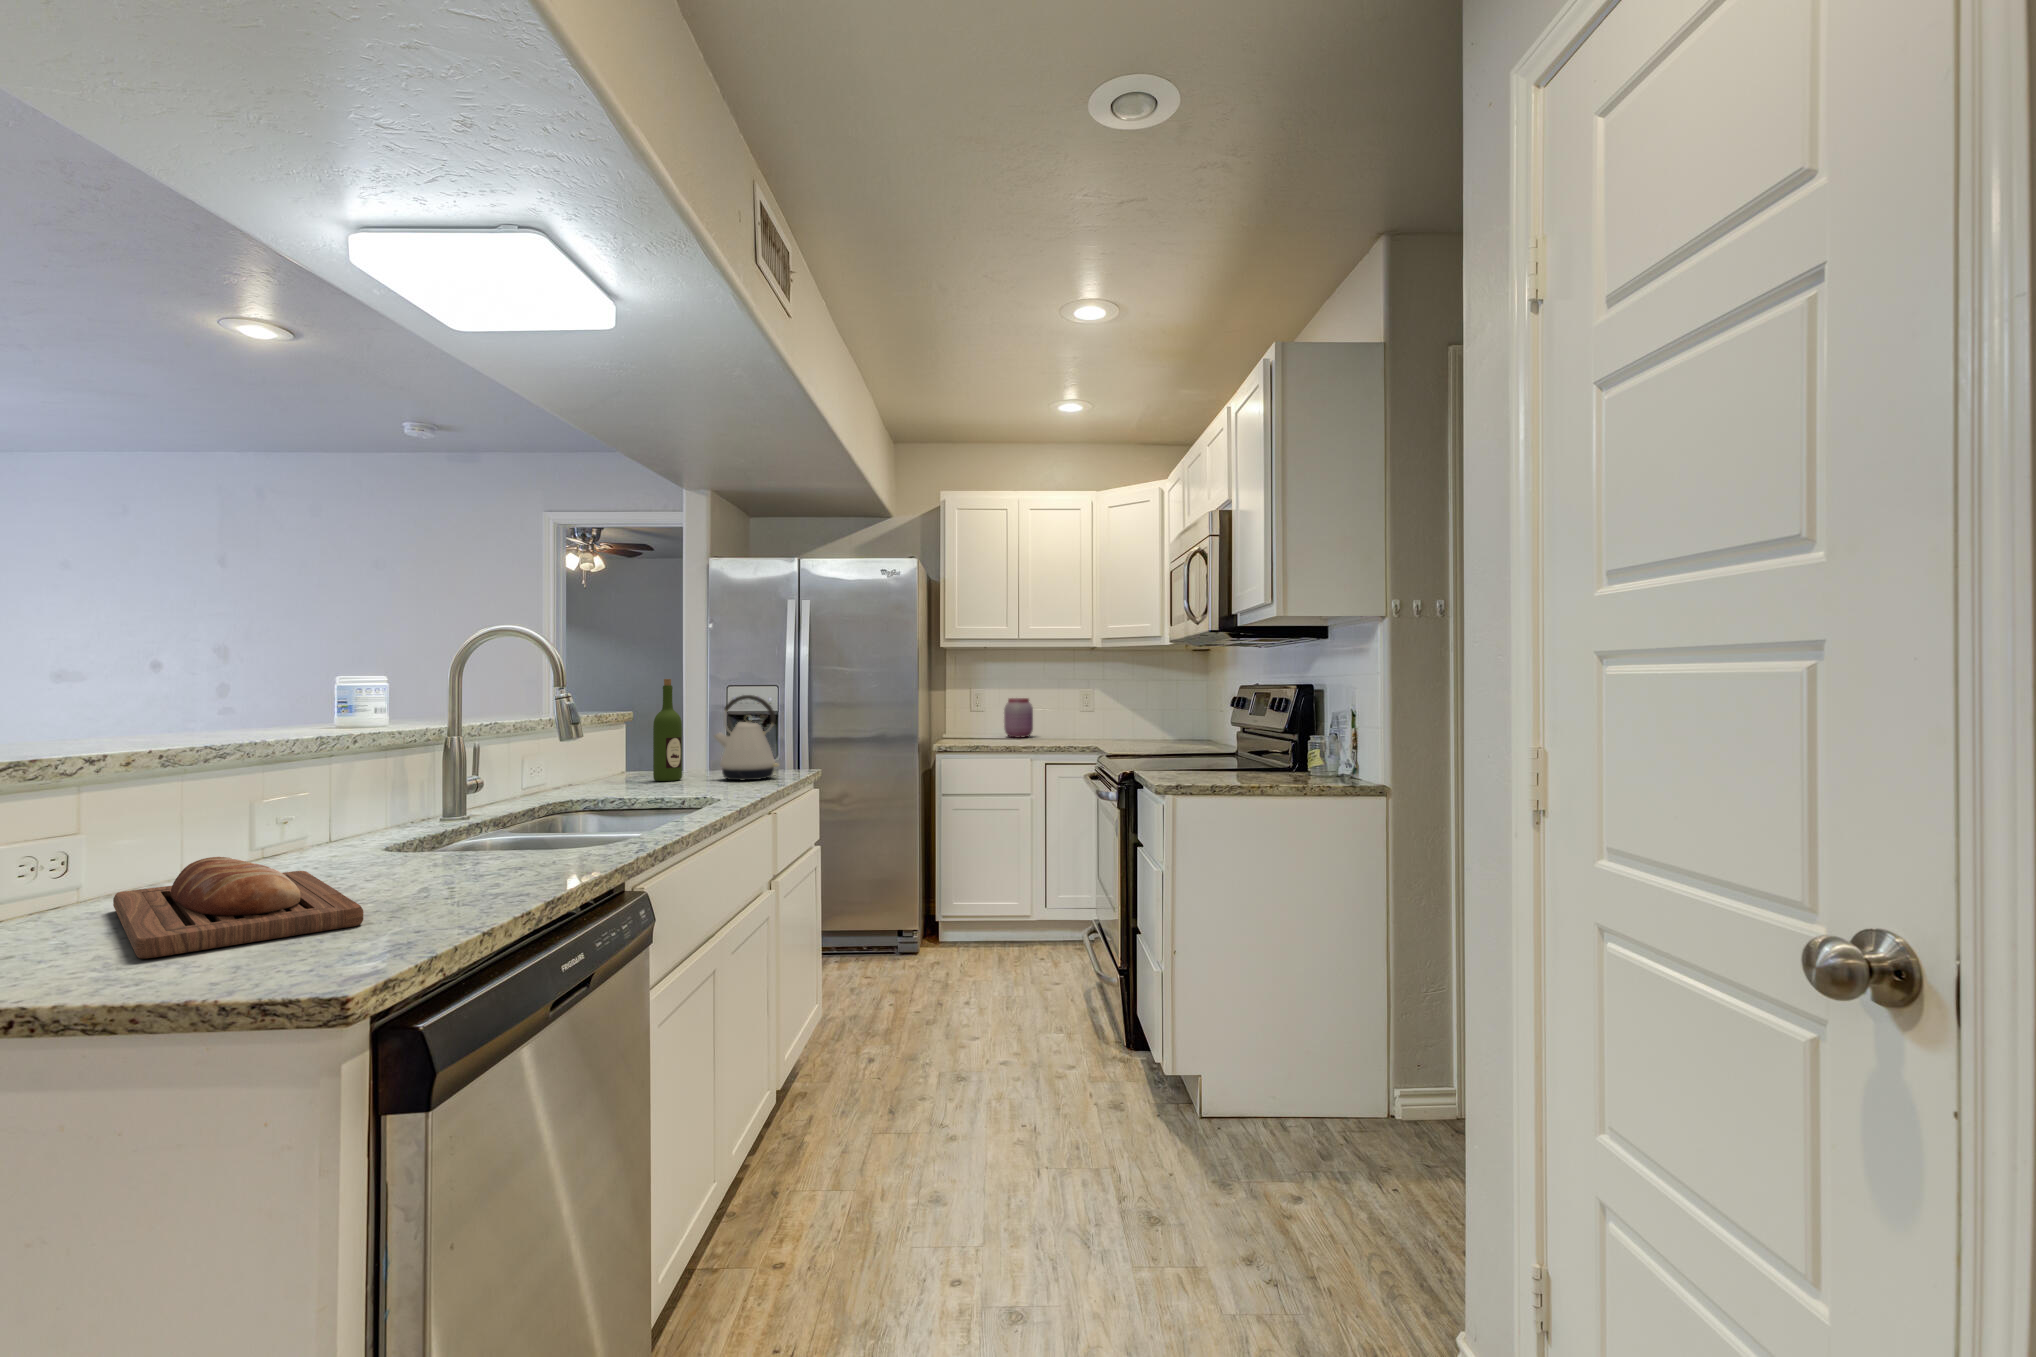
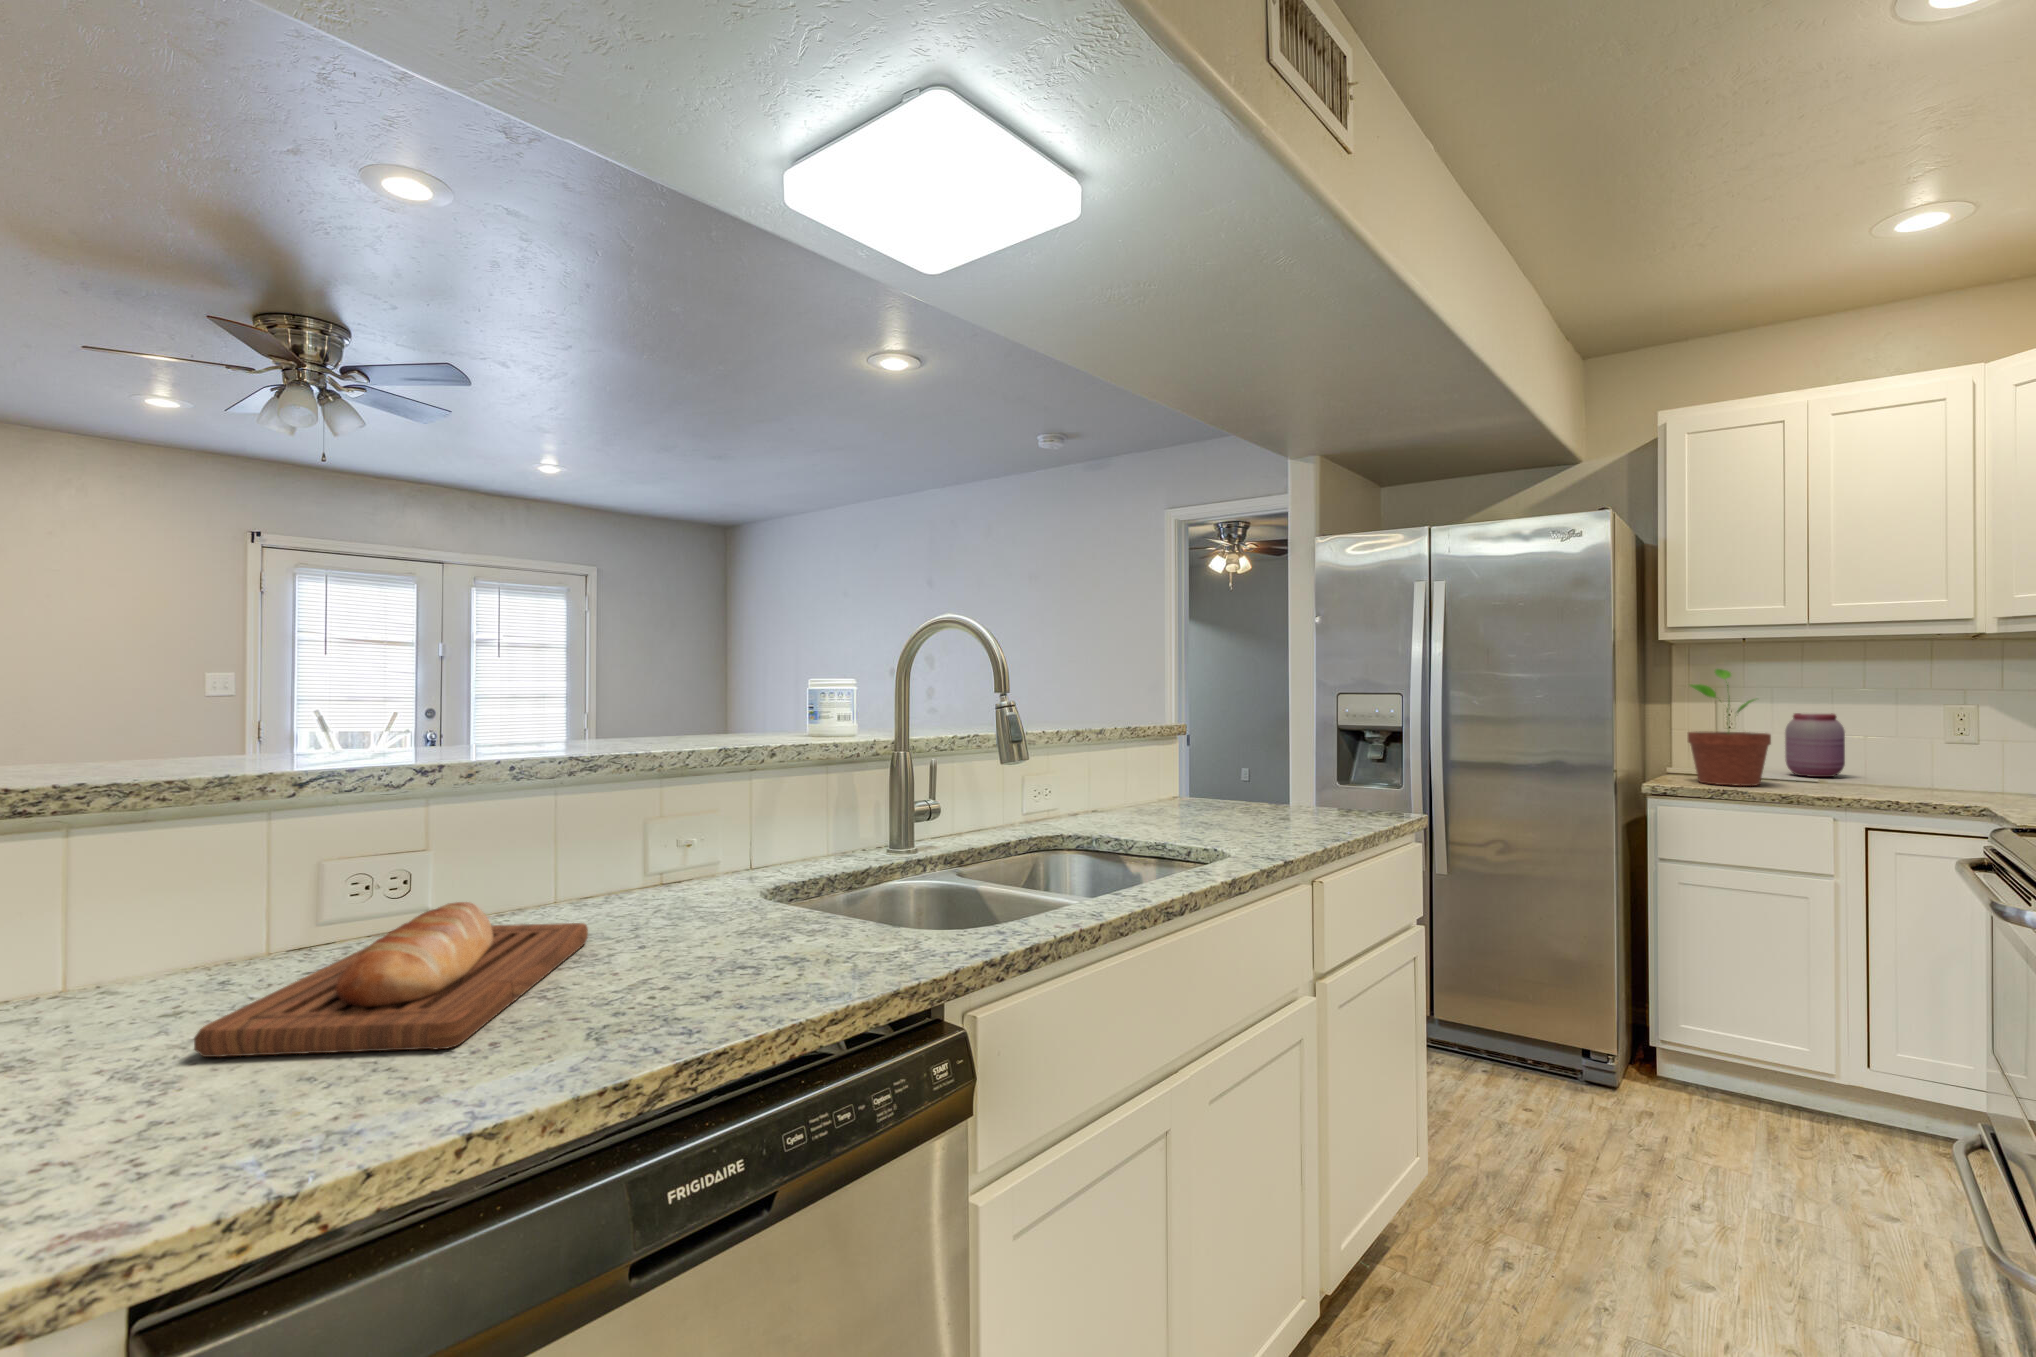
potted plant: none [956,670,999,744] -> present [1688,669,1771,786]
wine bottle: present [653,679,682,781] -> none [1187,682,1223,815]
kettle: present [714,695,779,780] -> none [1260,705,1350,825]

